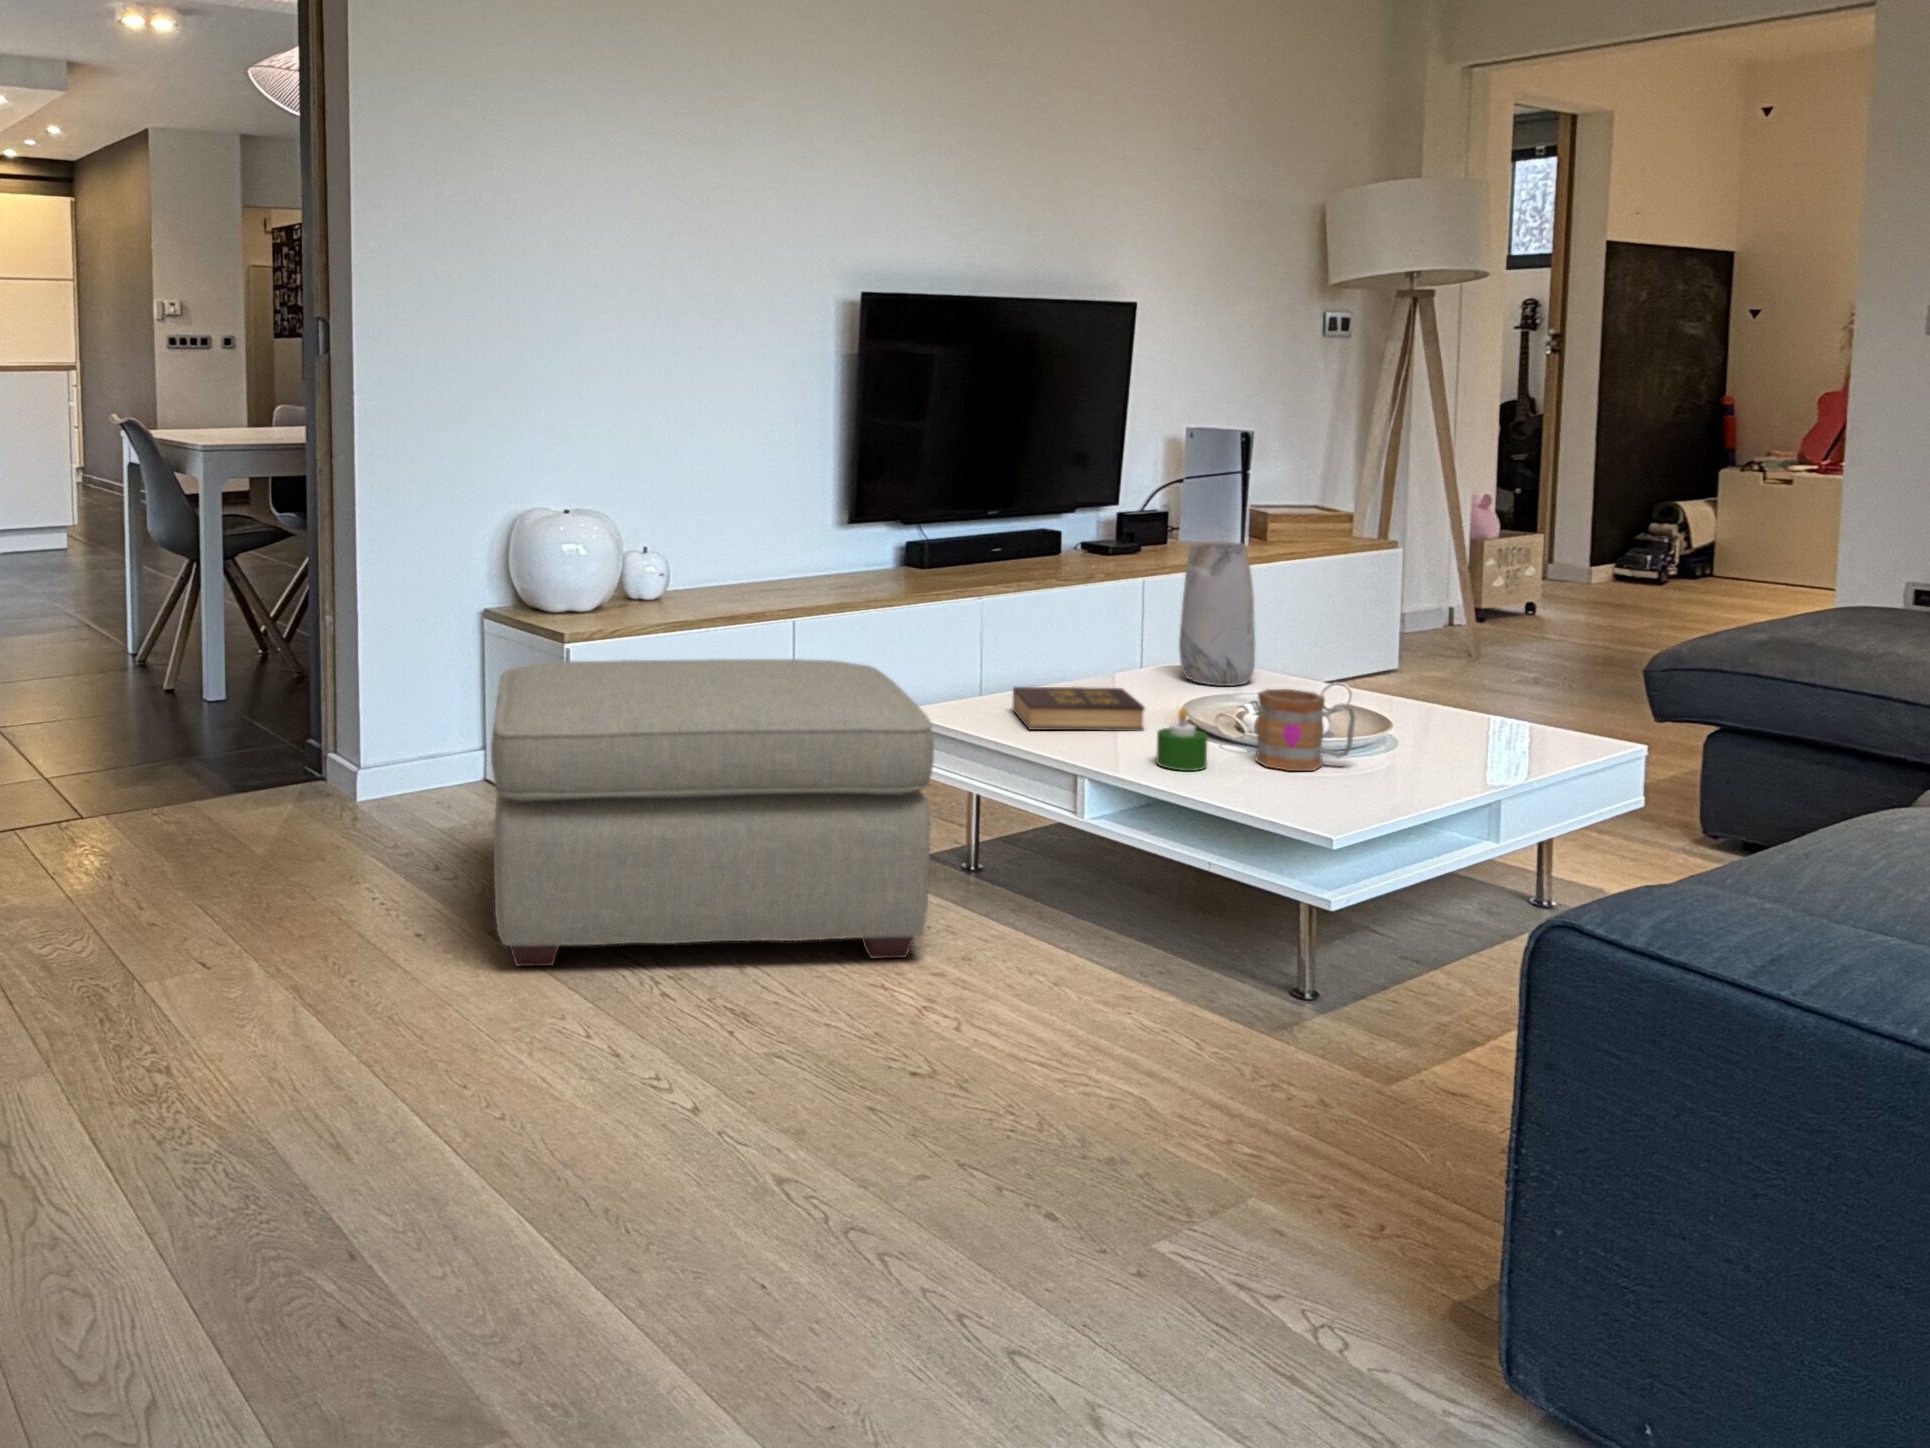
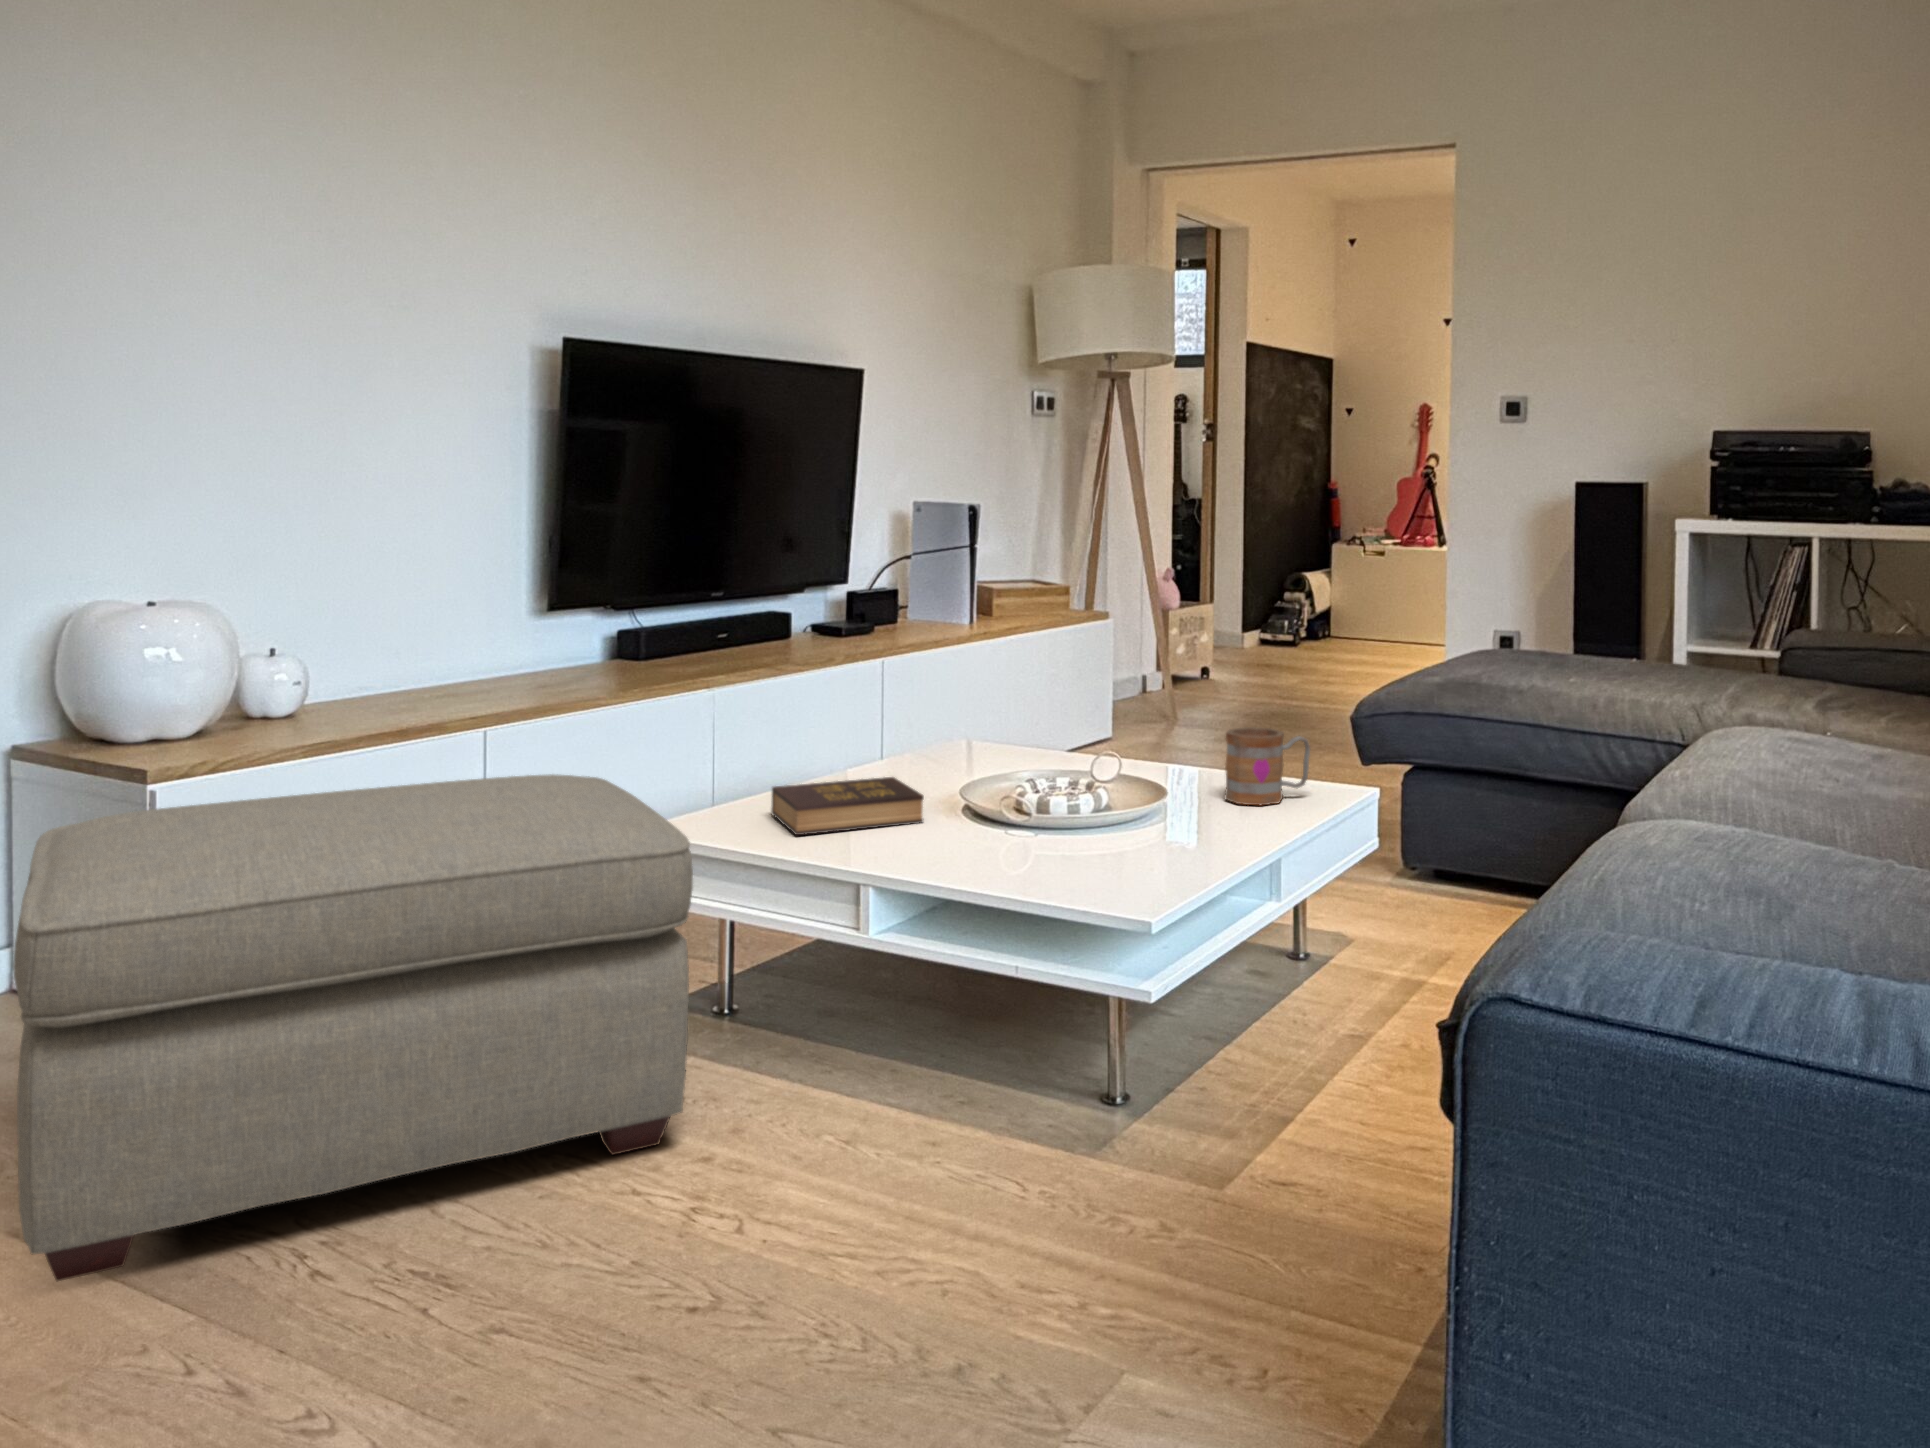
vase: present [1179,541,1255,686] -> none [943,610,1020,765]
mug: present [1256,689,1355,771] -> present [1225,727,1310,806]
candle: present [1156,708,1208,771] -> none [948,792,1002,864]

